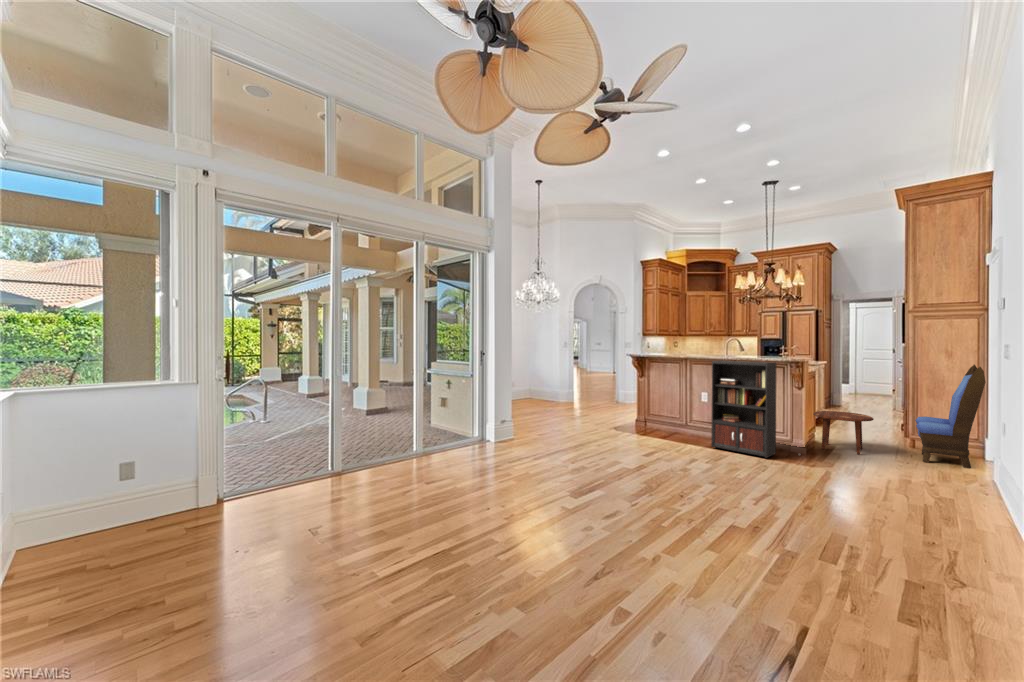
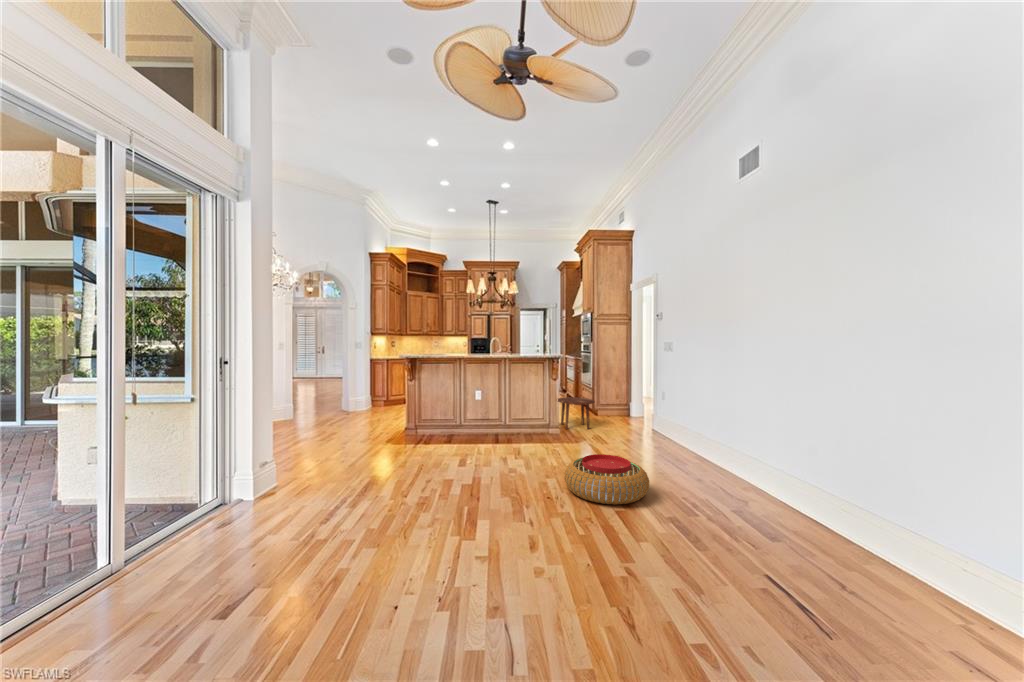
bookcase: present [711,360,800,458] -> none [502,360,563,445]
armchair: present [915,365,986,468] -> none [609,358,653,428]
pouf: none [707,463,812,519] -> present [564,454,649,505]

